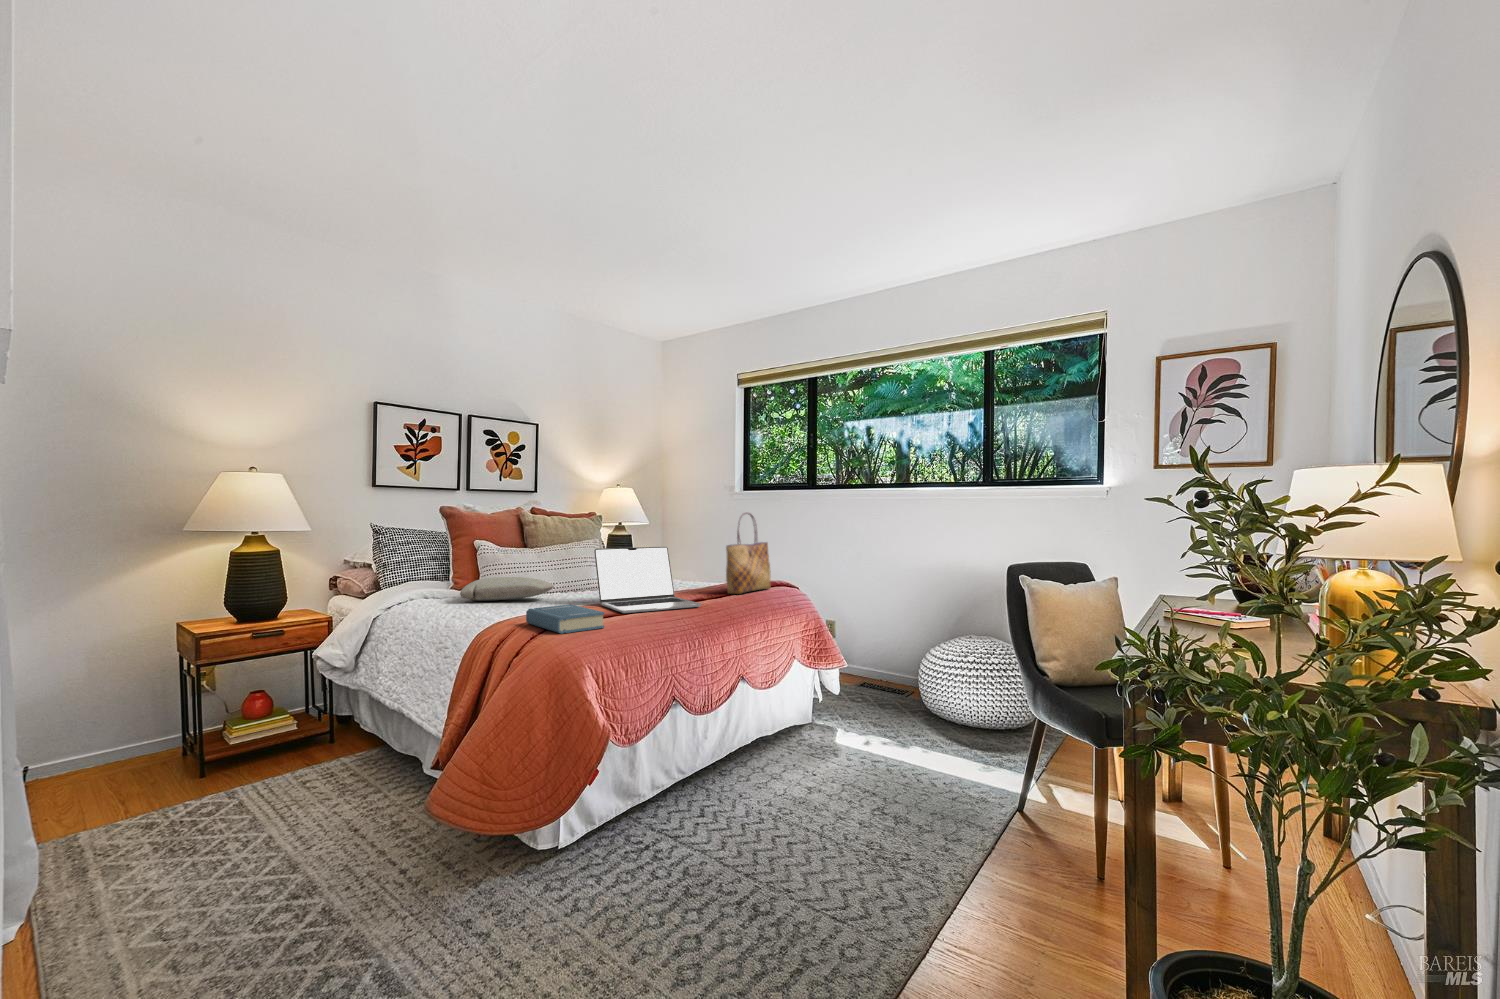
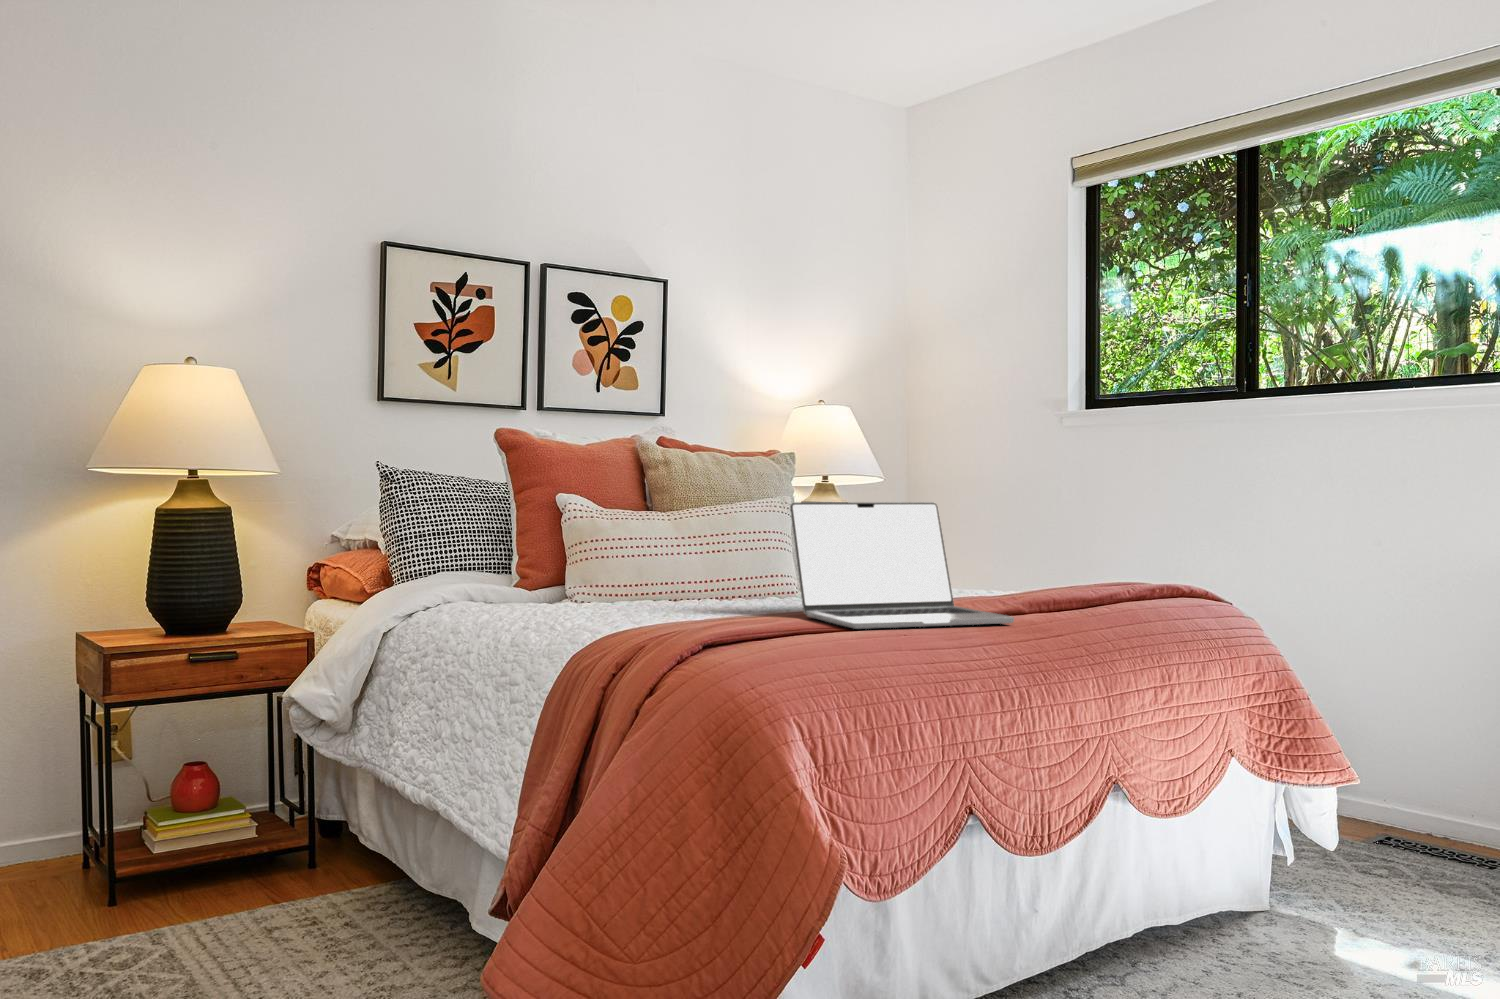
tote bag: present [726,512,770,594] -> none [1060,435,1155,607]
pillow: present [460,577,554,601] -> none [535,562,710,605]
hardback book: present [526,604,604,634] -> none [665,604,823,654]

